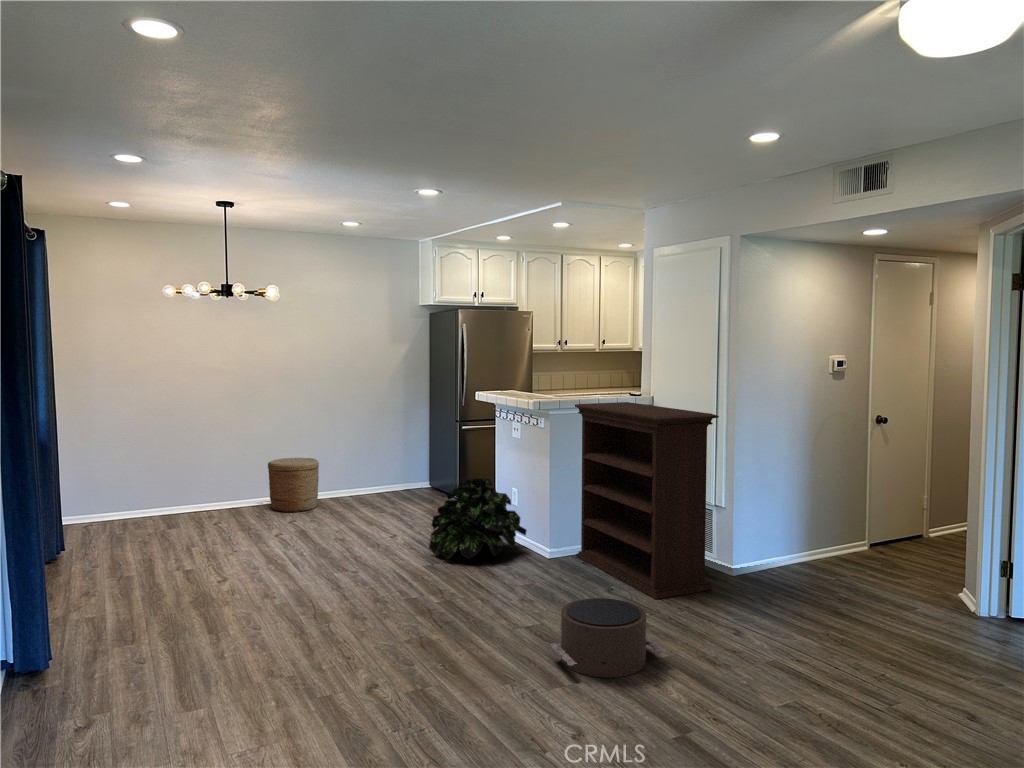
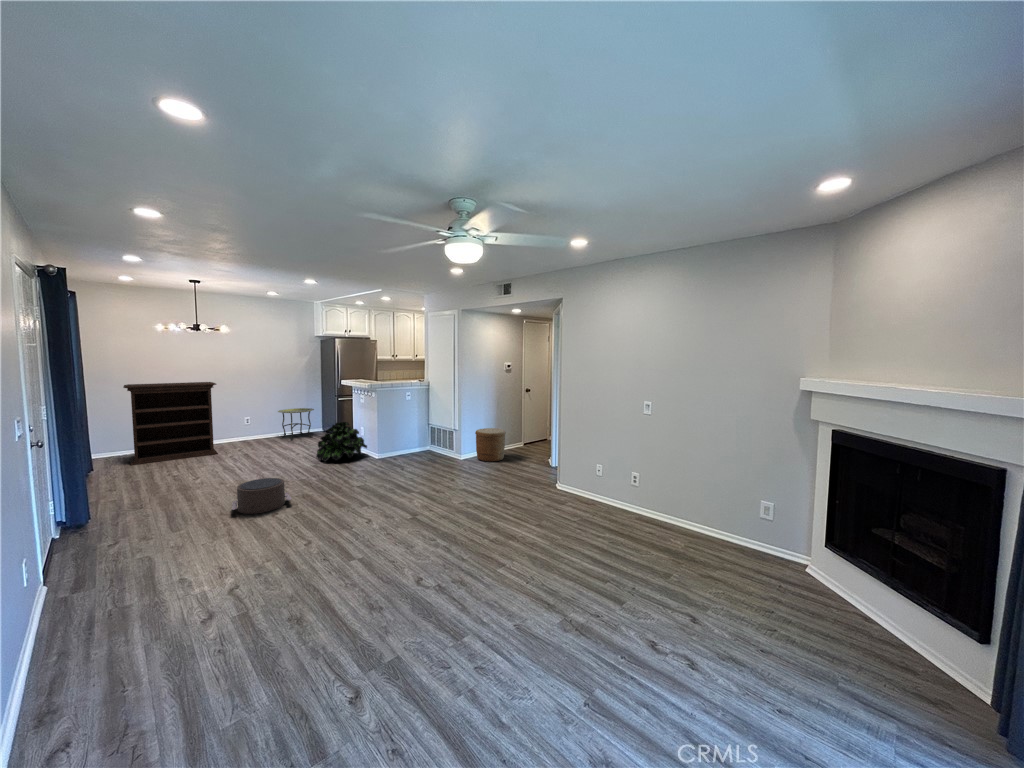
bookshelf: present [575,402,719,599] -> present [123,382,218,465]
side table: none [353,443,416,505] -> present [278,408,314,441]
woven basket: present [268,458,319,512] -> present [475,428,506,462]
pouf: present [550,598,666,678] -> present [232,478,291,514]

